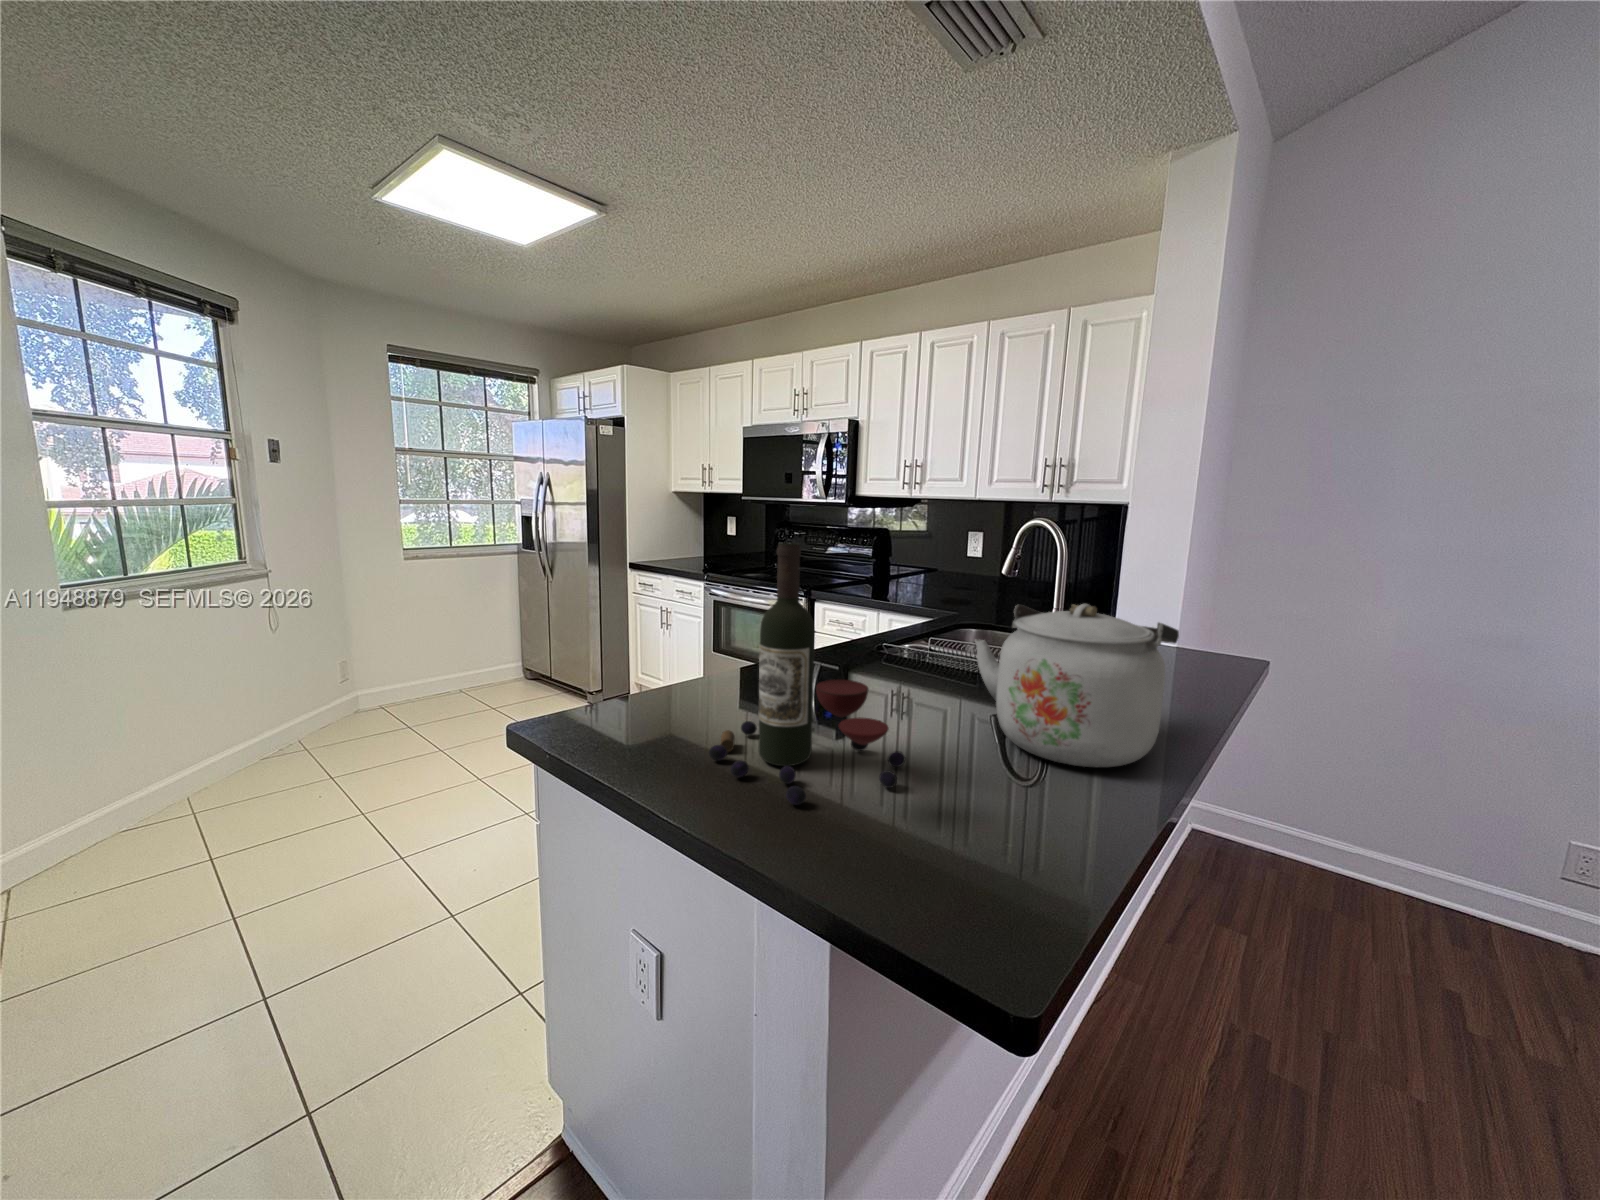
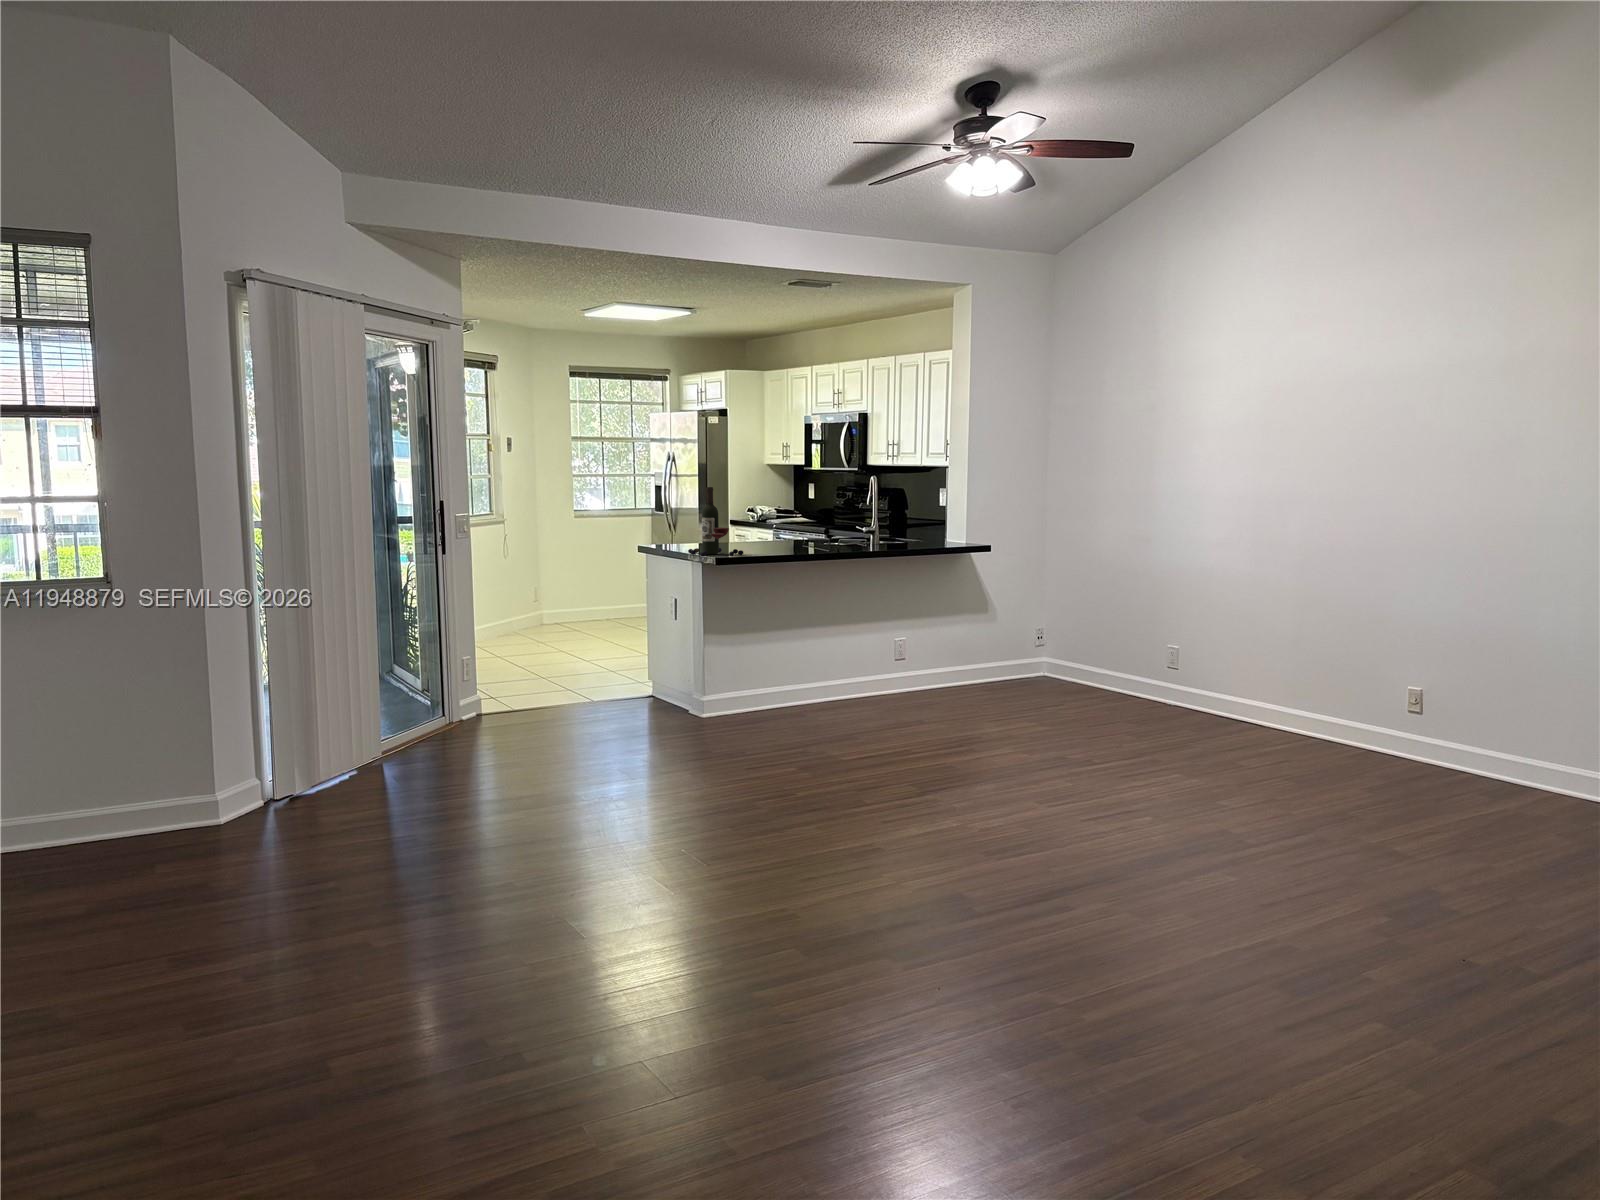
kettle: present [975,604,1179,767] -> none [780,506,840,556]

